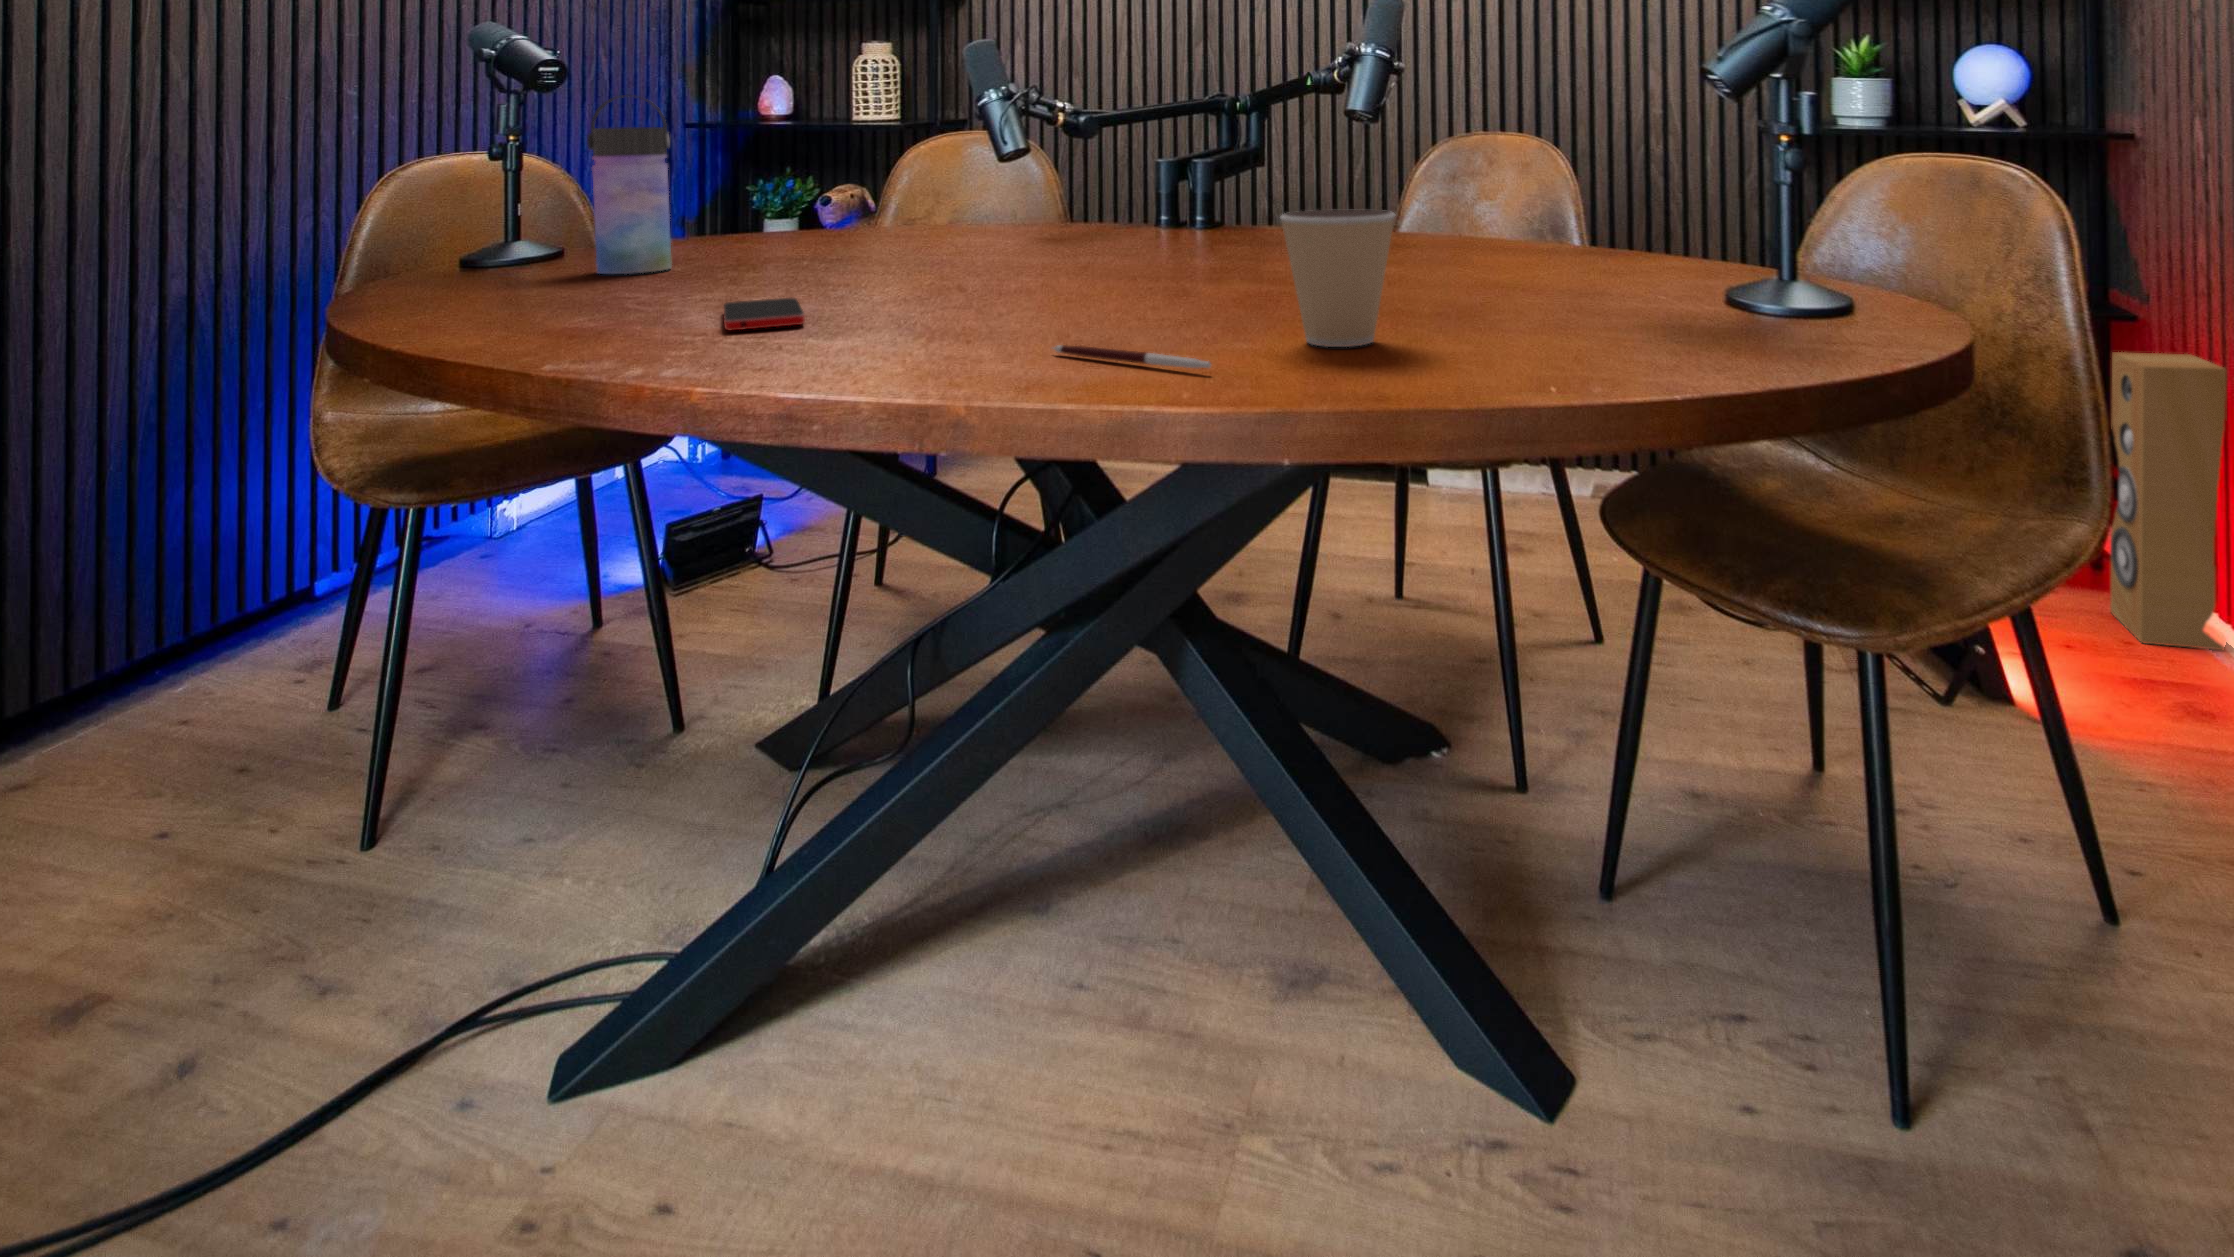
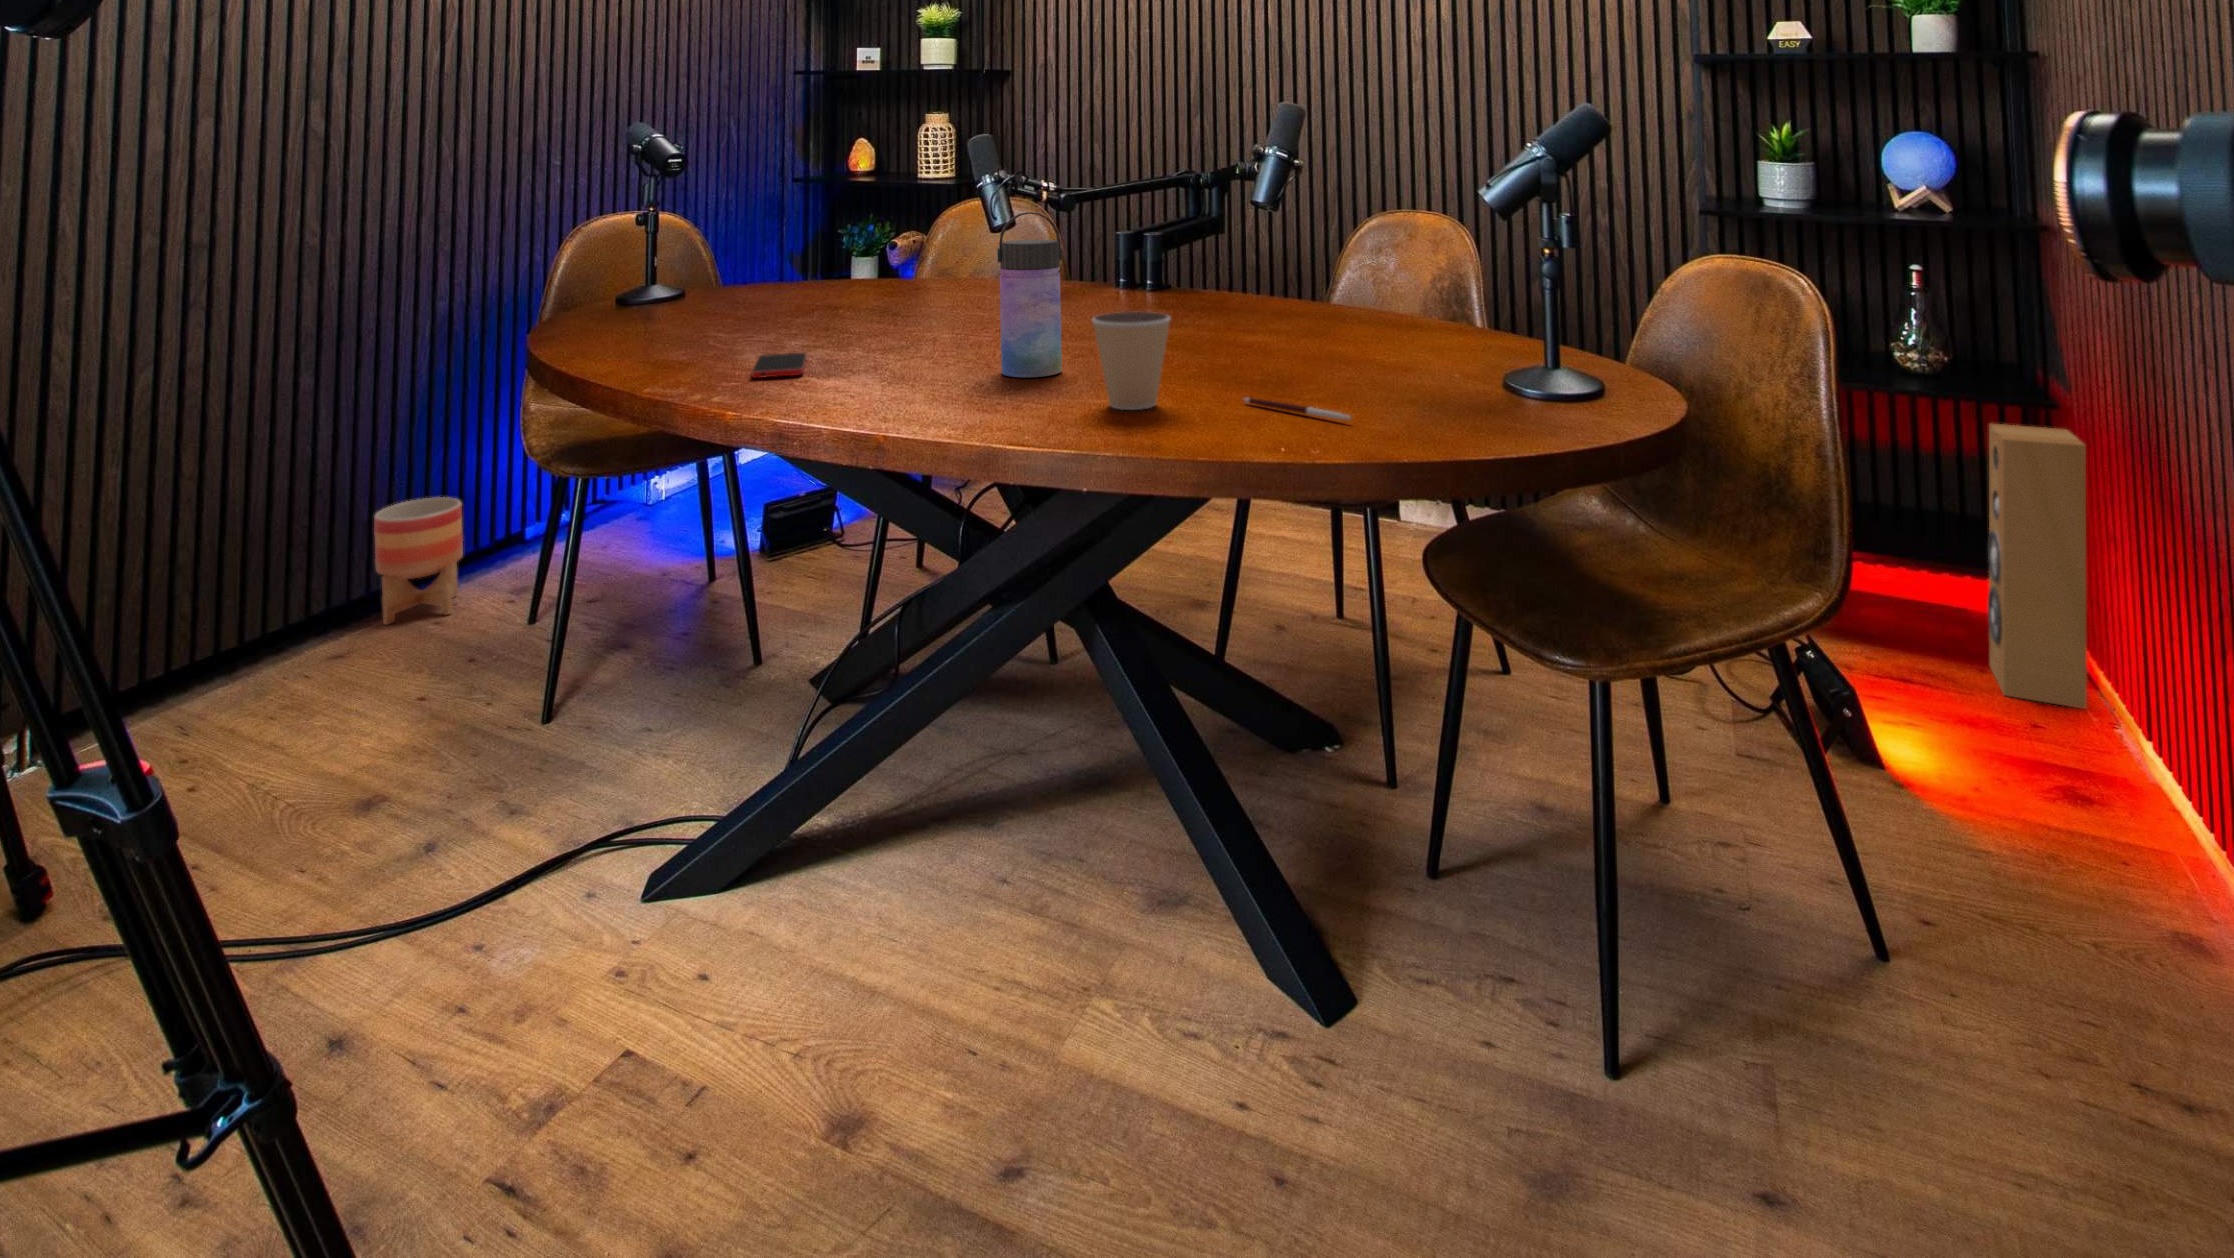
water bottle: present [587,96,672,274] -> present [997,212,1062,377]
pen: present [1053,345,1211,369] -> present [1244,398,1351,420]
planter: none [69,548,219,738] -> present [374,497,463,625]

